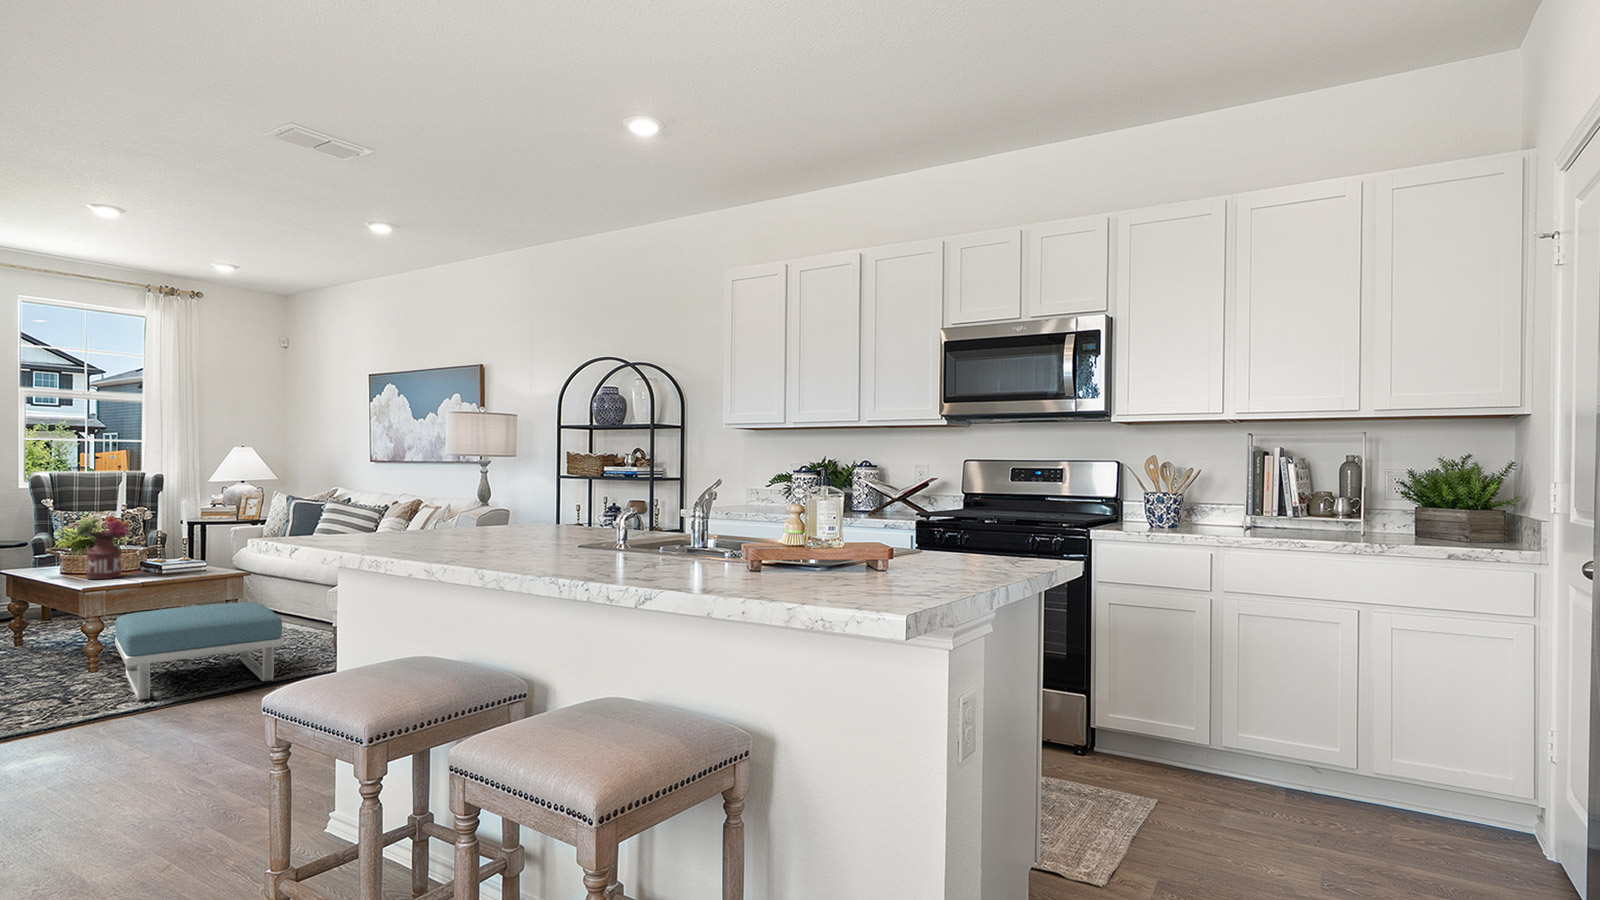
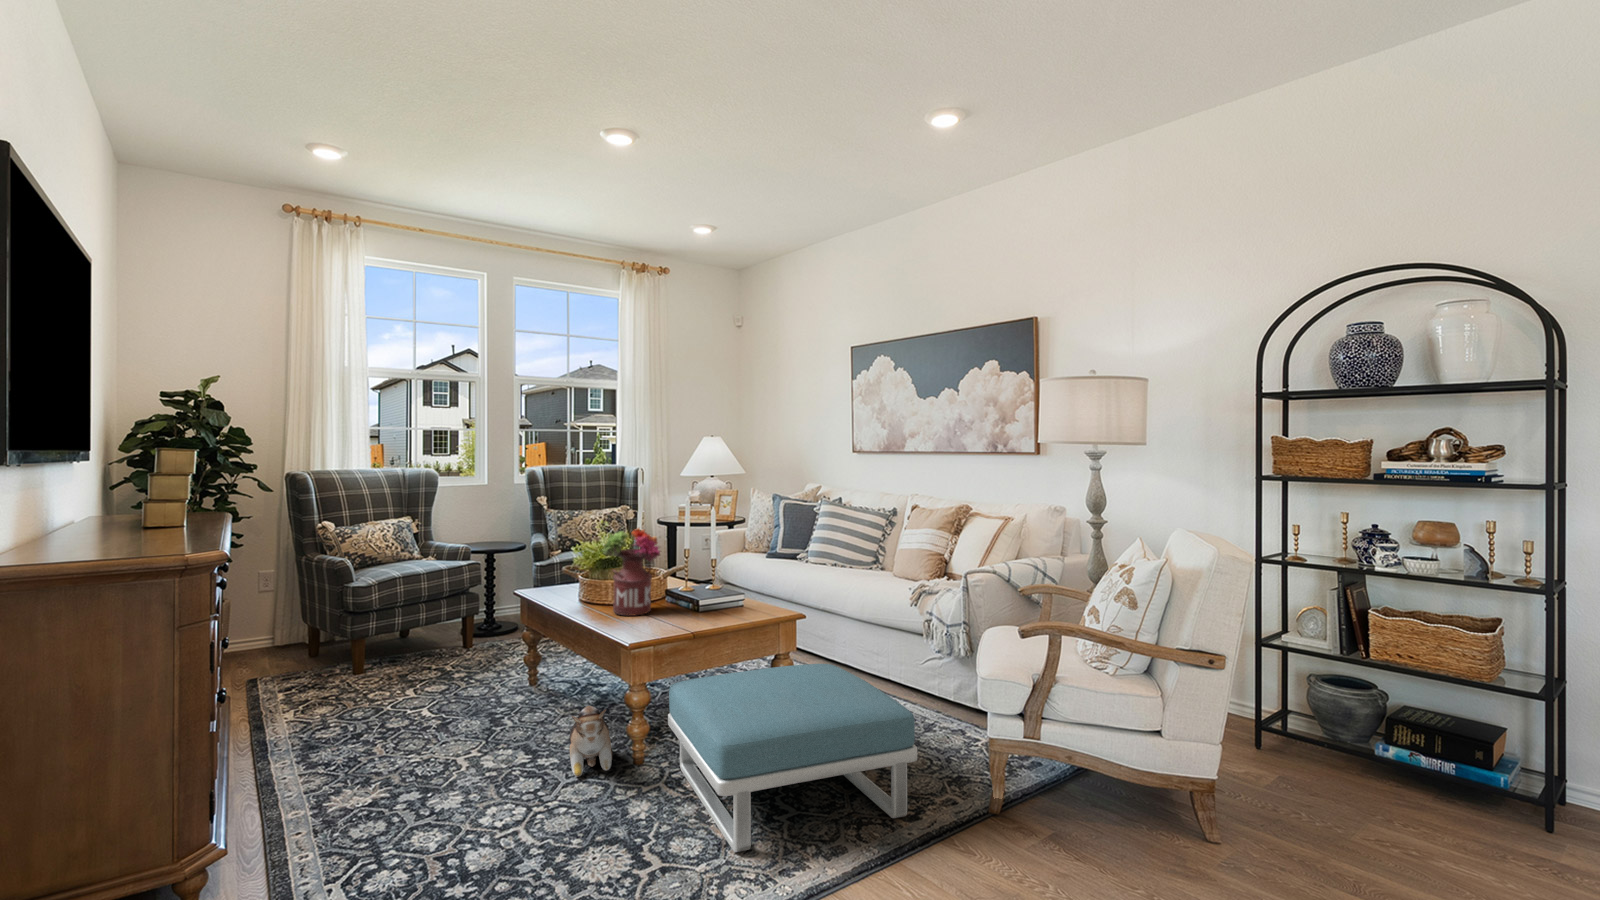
plush toy: none [31,633,73,683] -> present [570,706,612,777]

